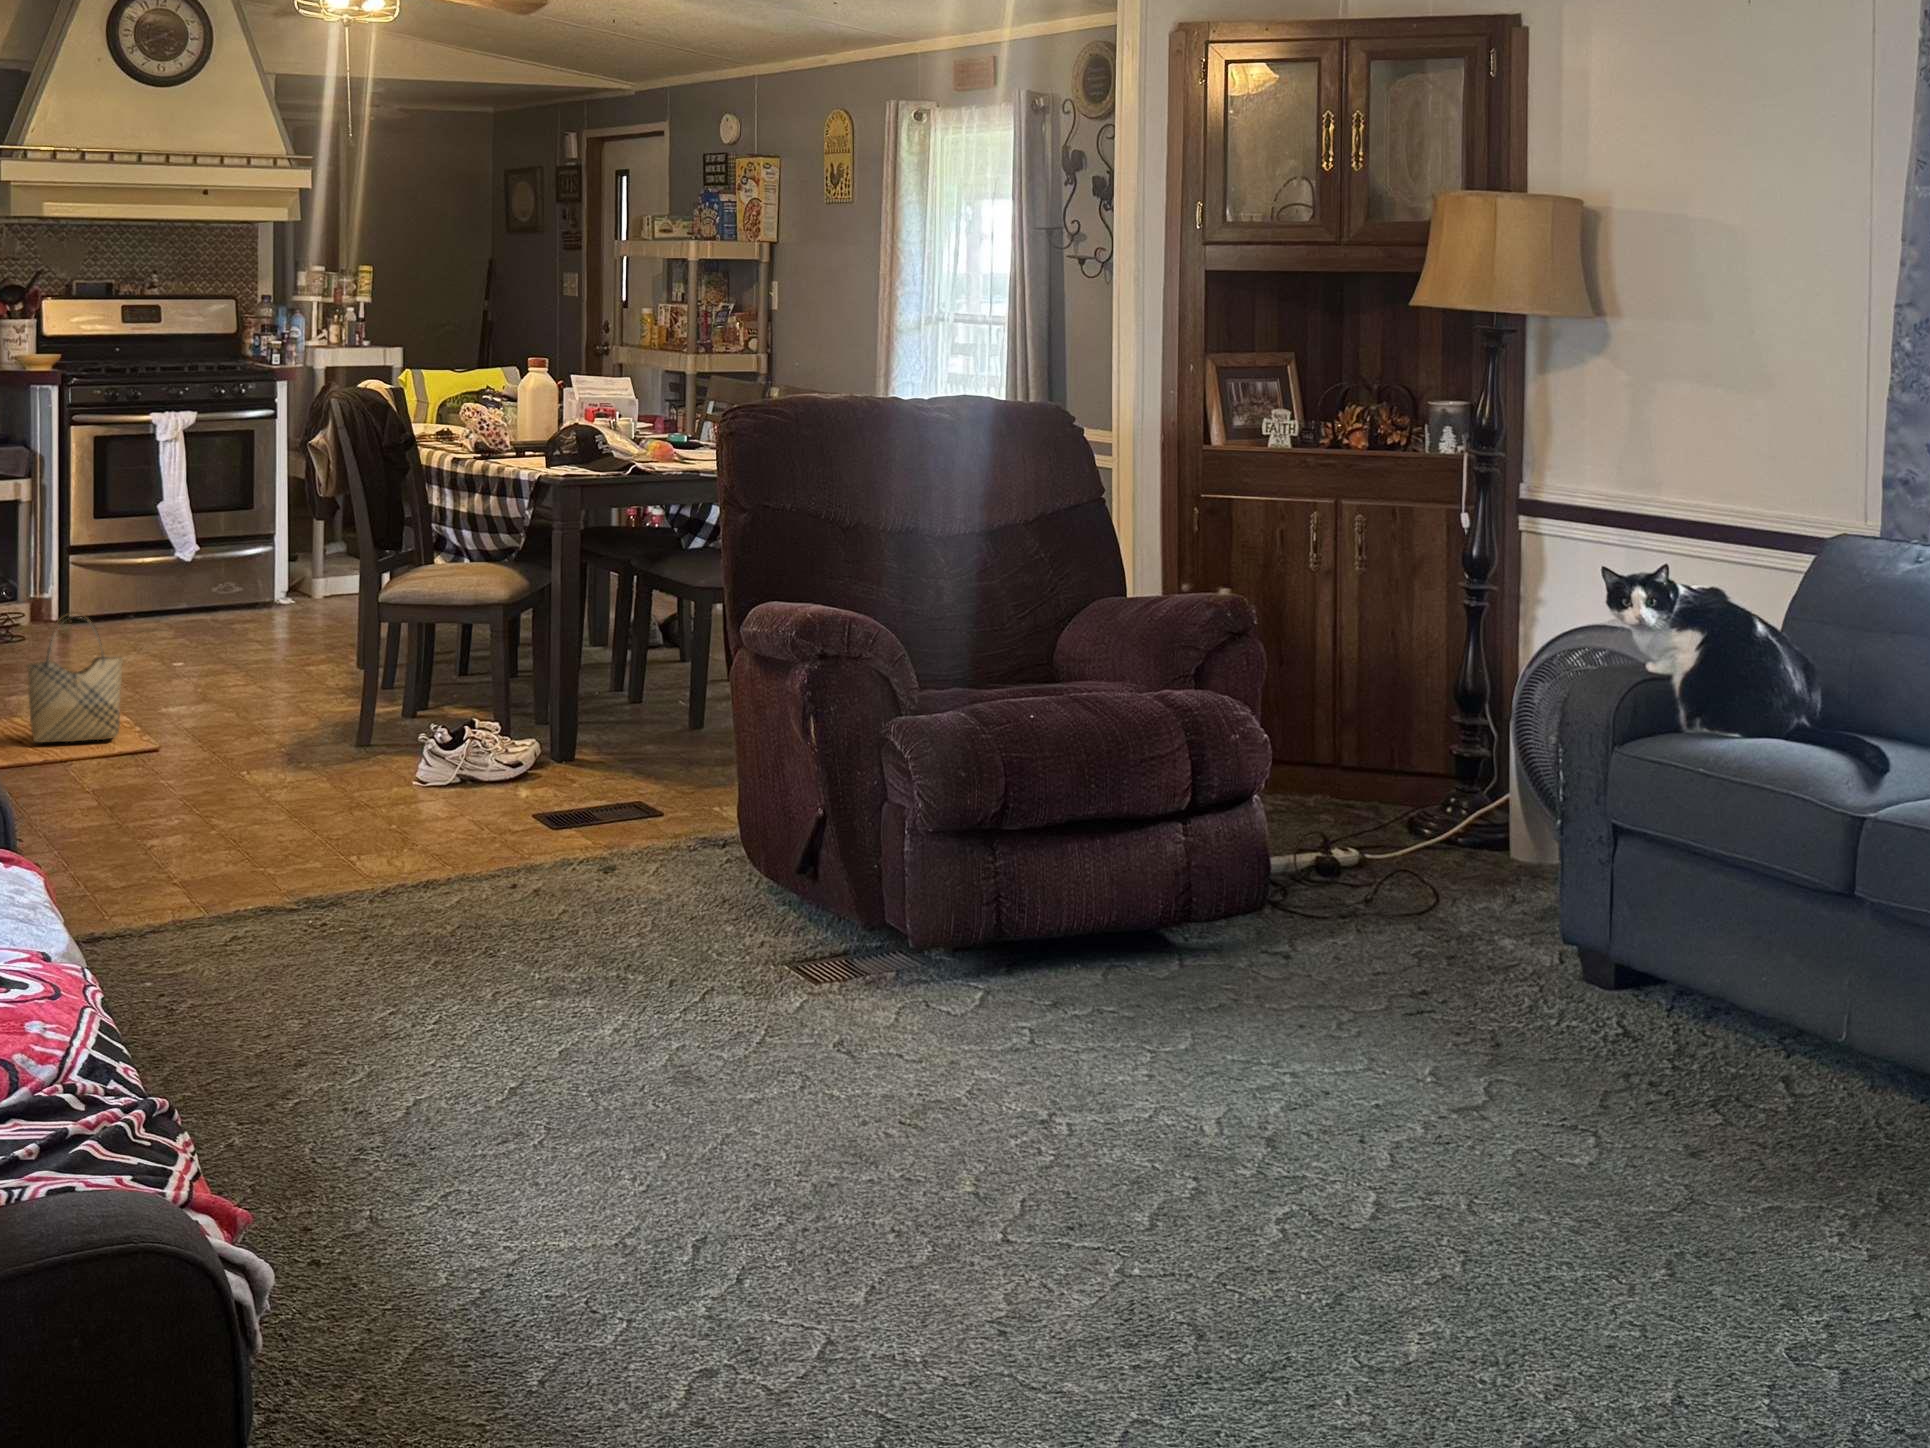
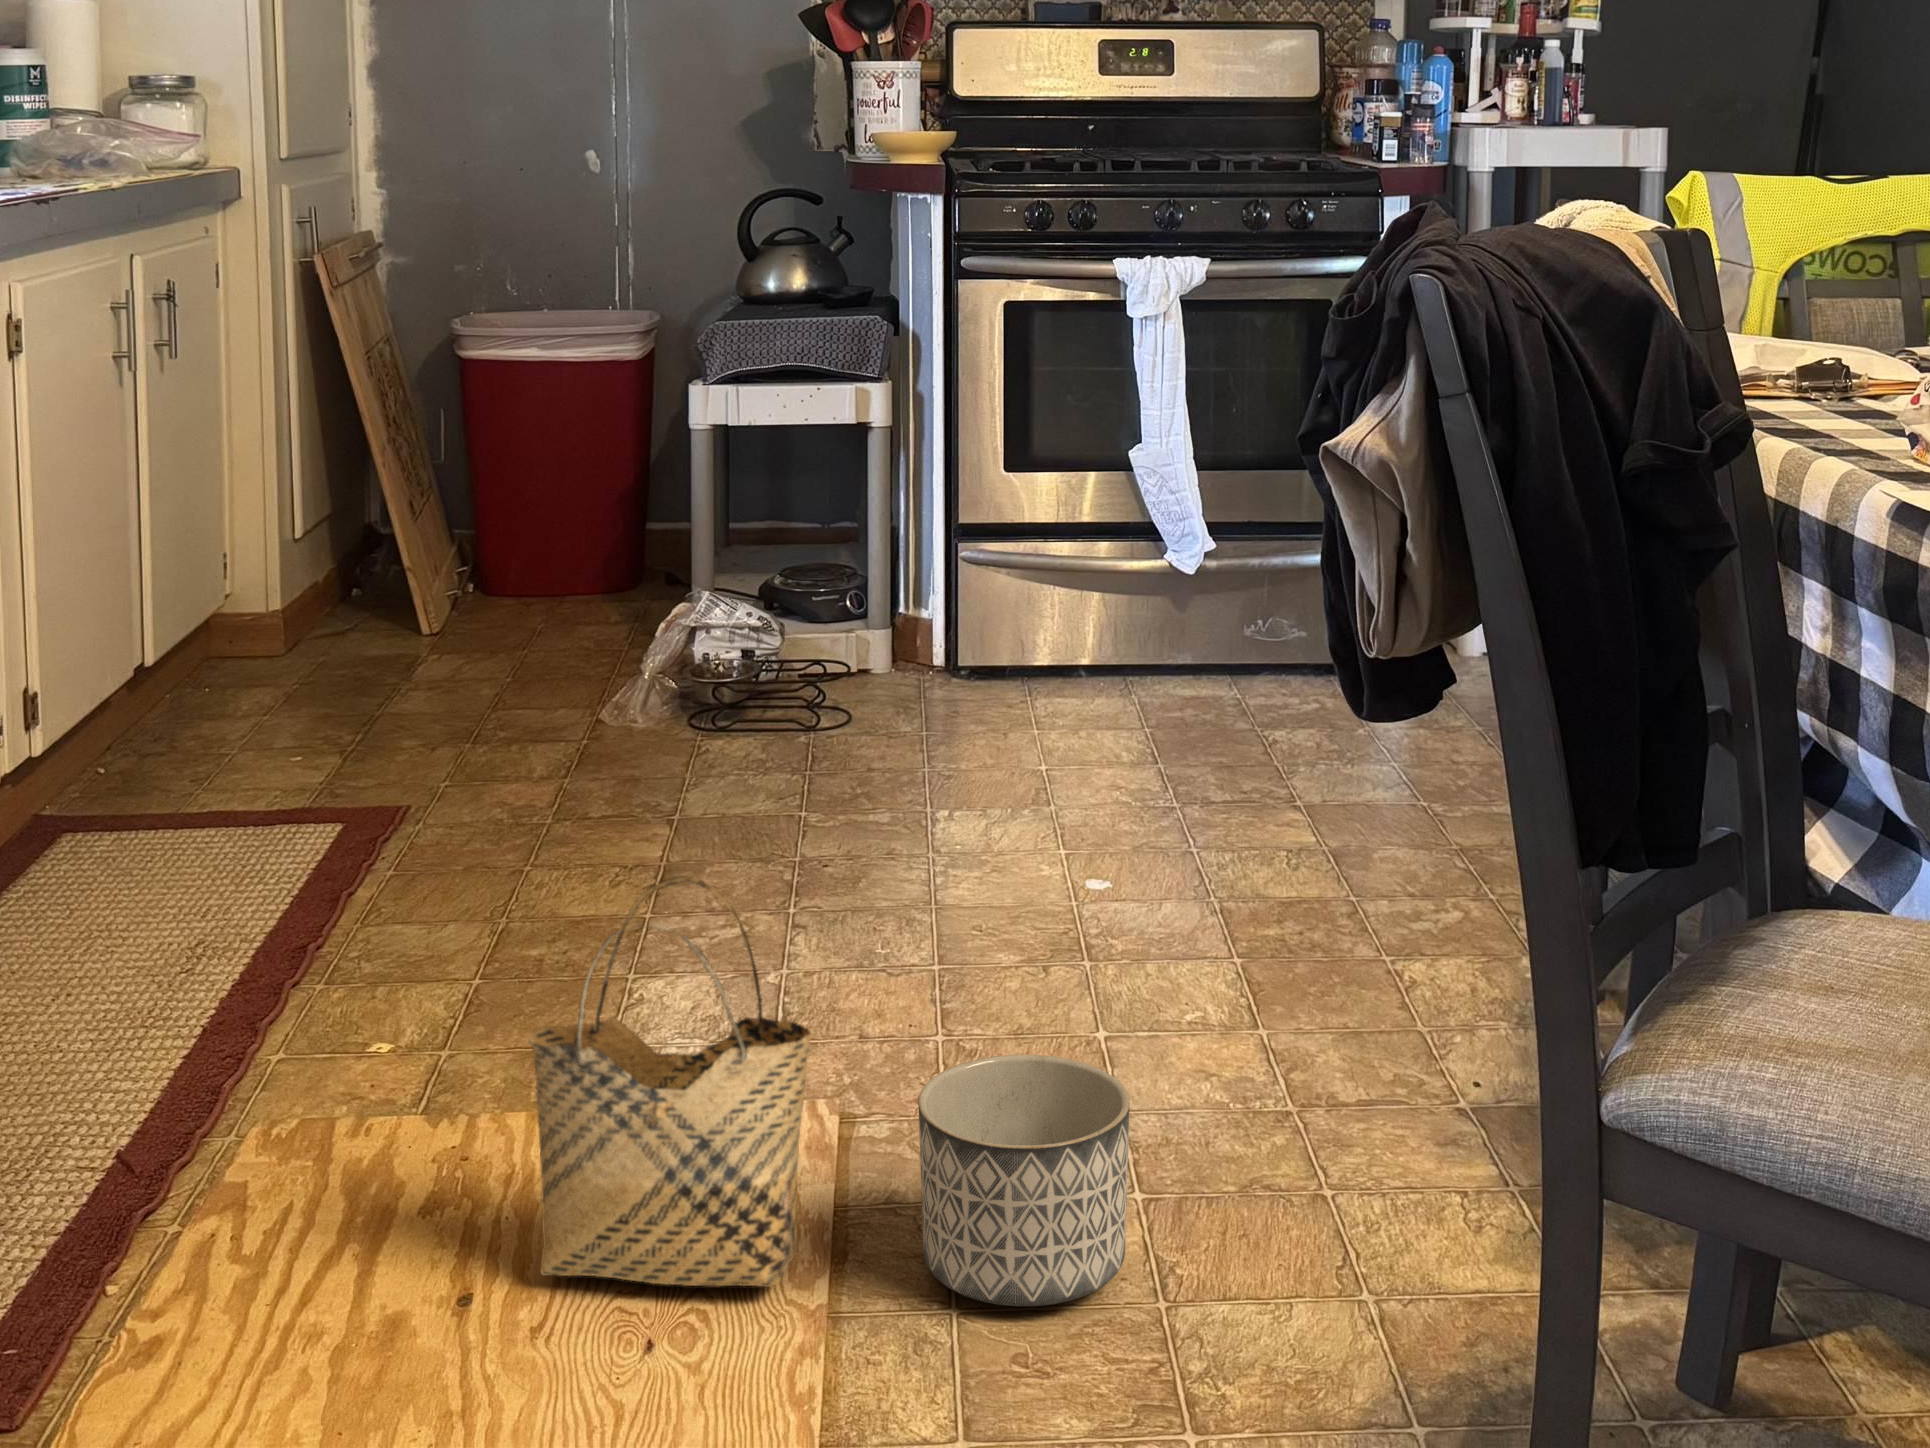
planter: none [160,667,231,736] -> present [918,1055,1130,1306]

